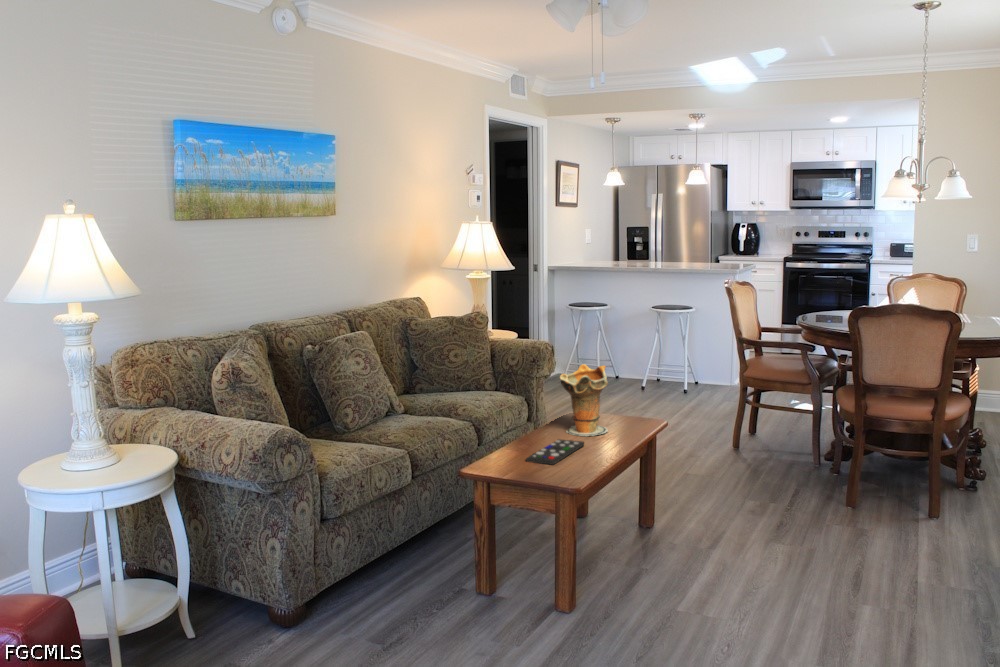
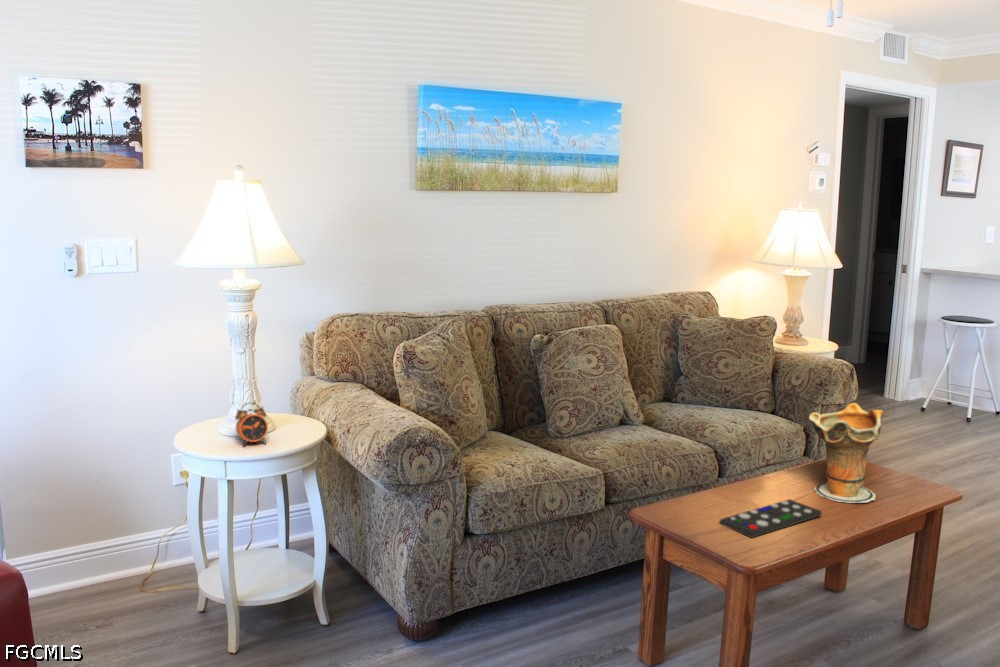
alarm clock: none [108,428,144,470] -> present [235,403,268,446]

